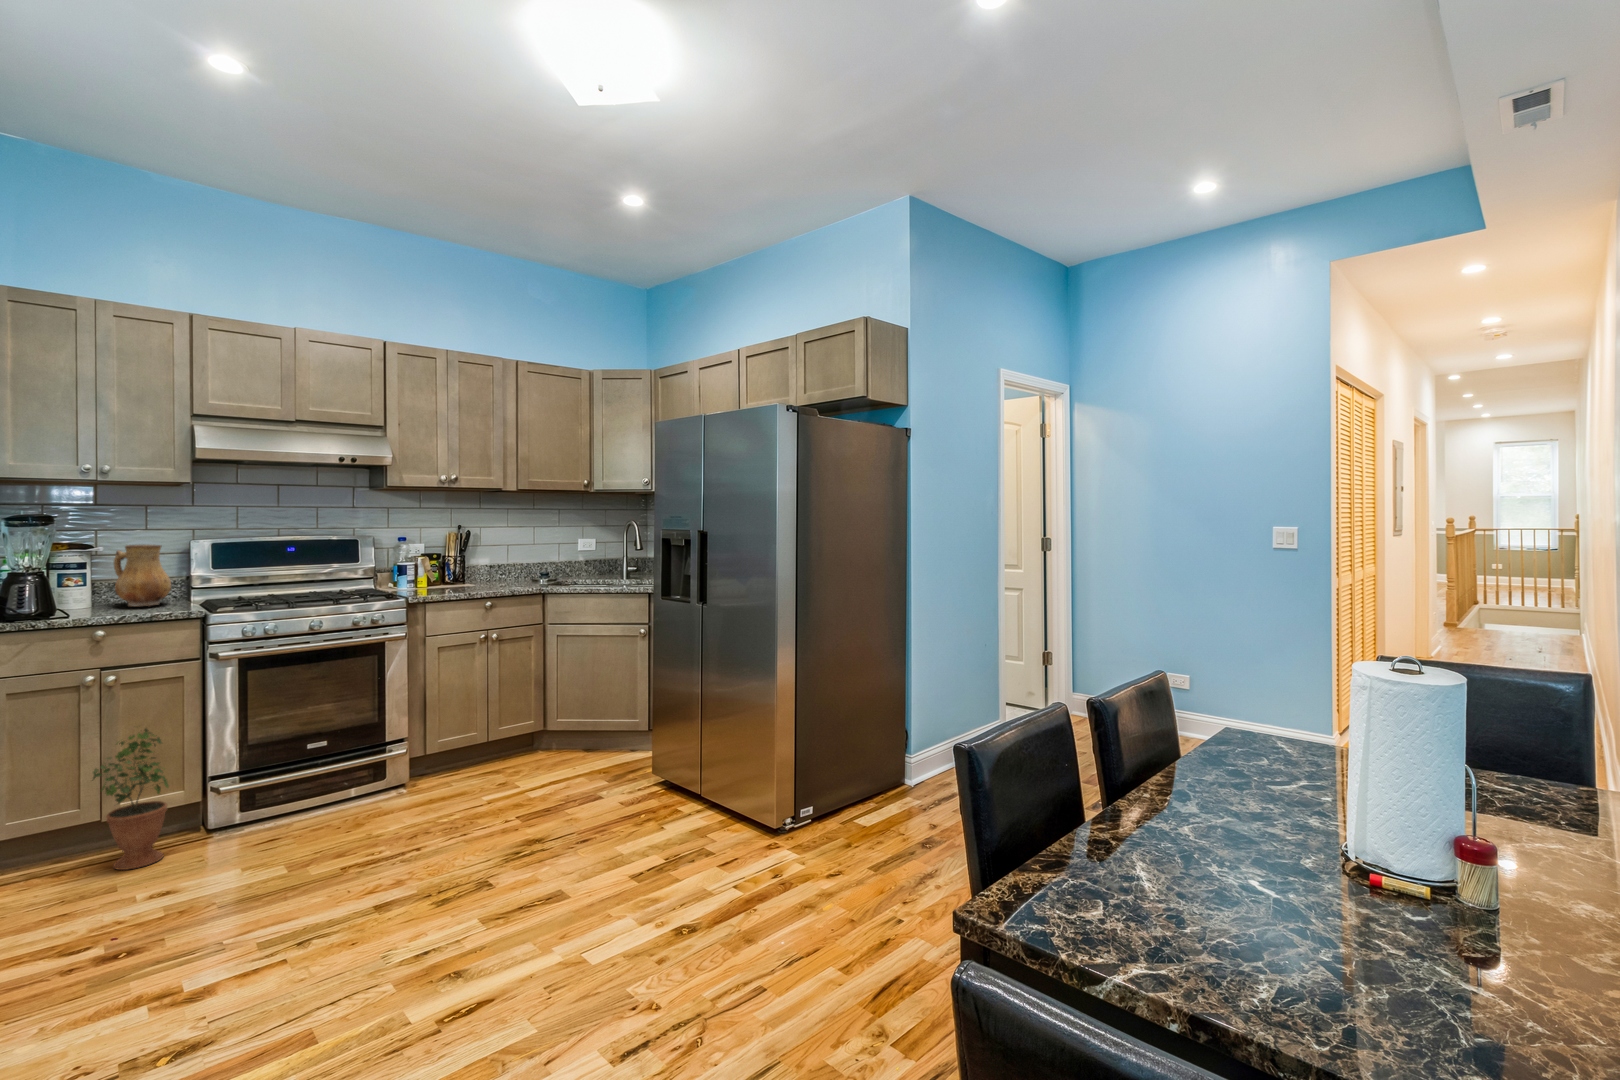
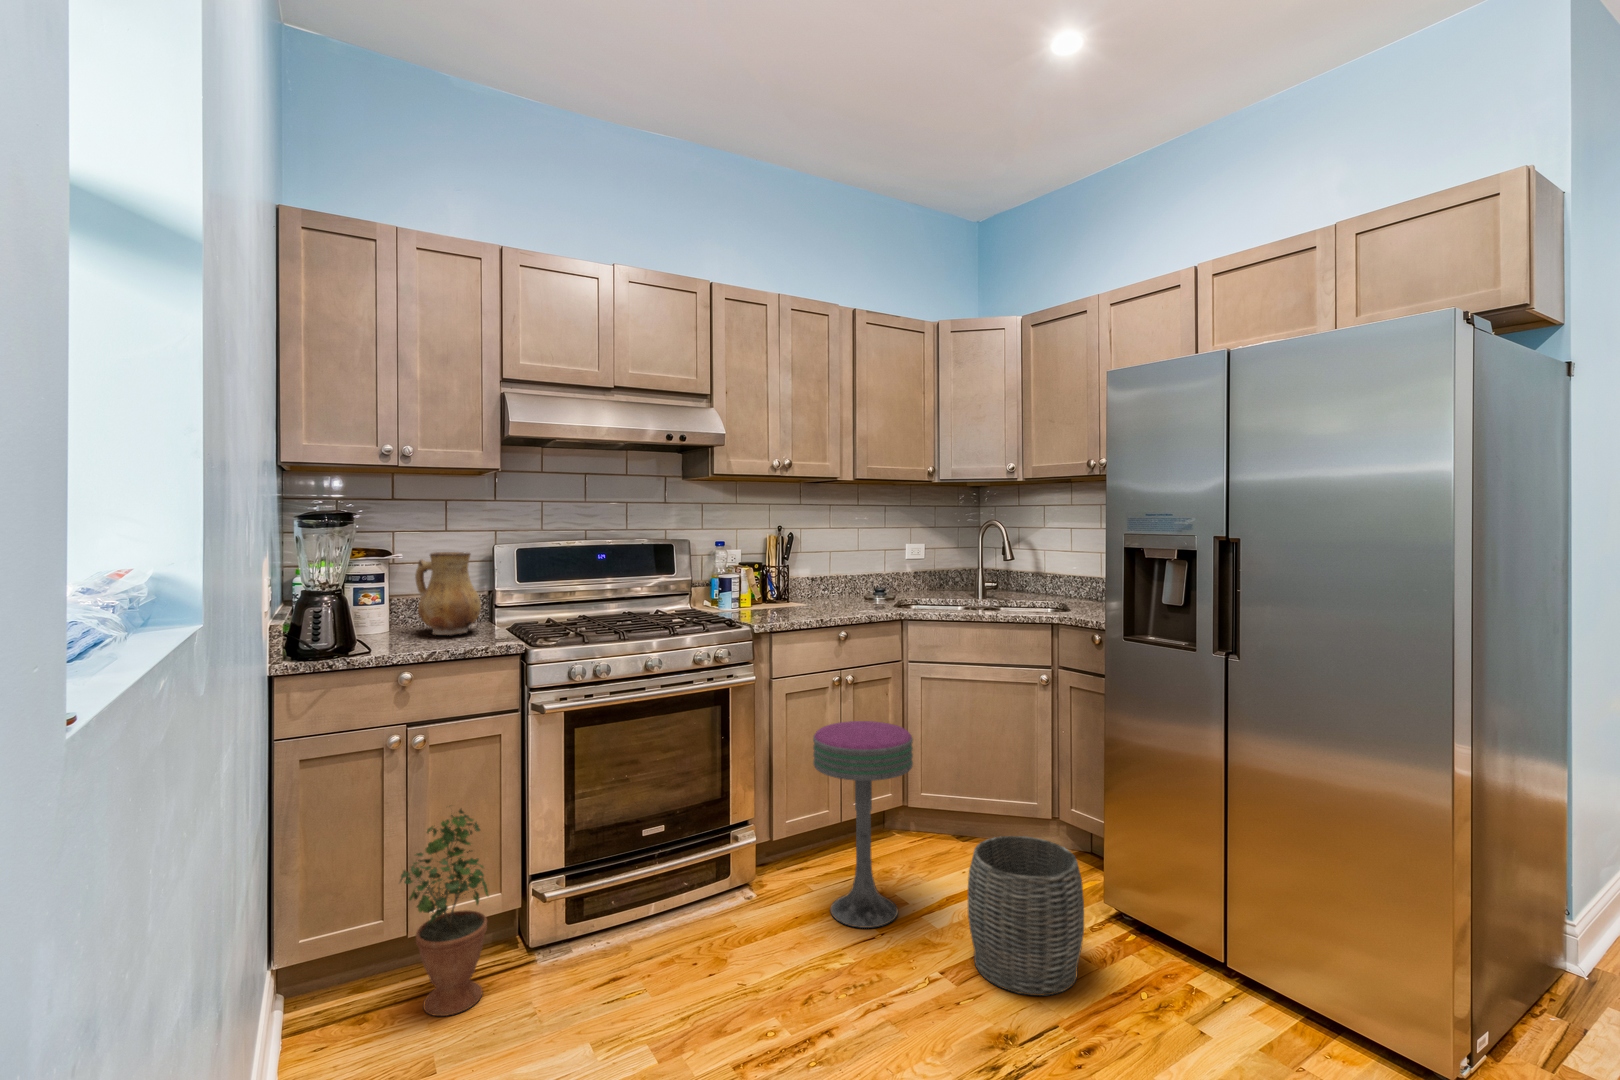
bar stool: none [443,664,518,804] -> present [813,721,913,928]
woven basket: none [536,733,612,827] -> present [968,836,1084,996]

